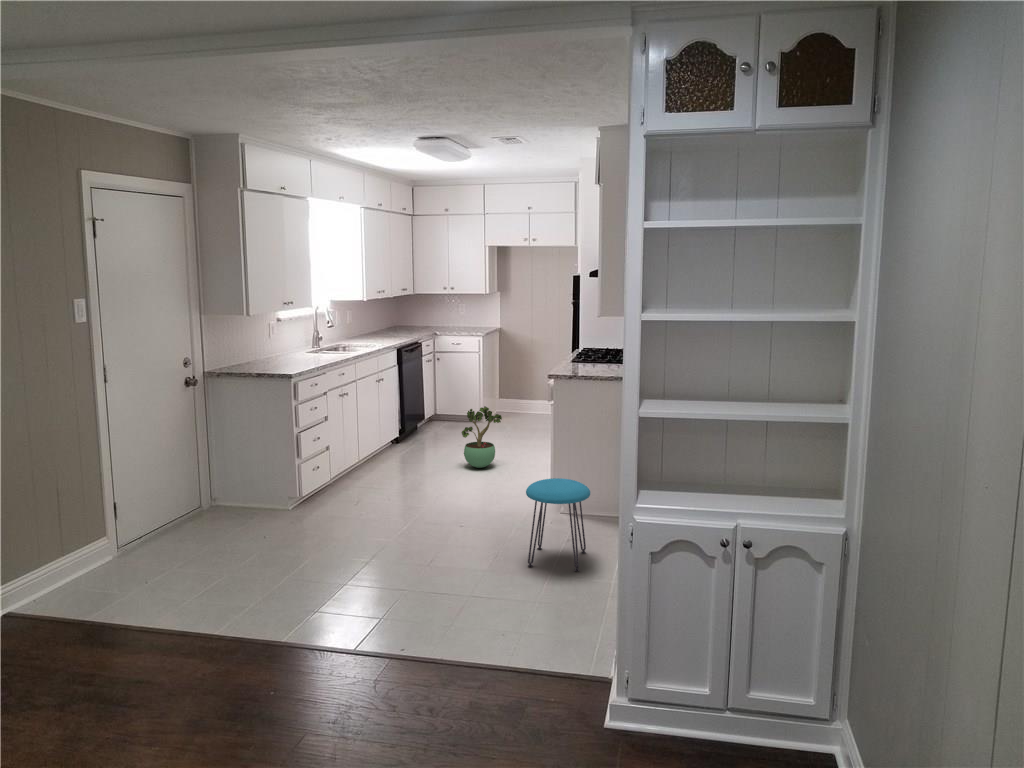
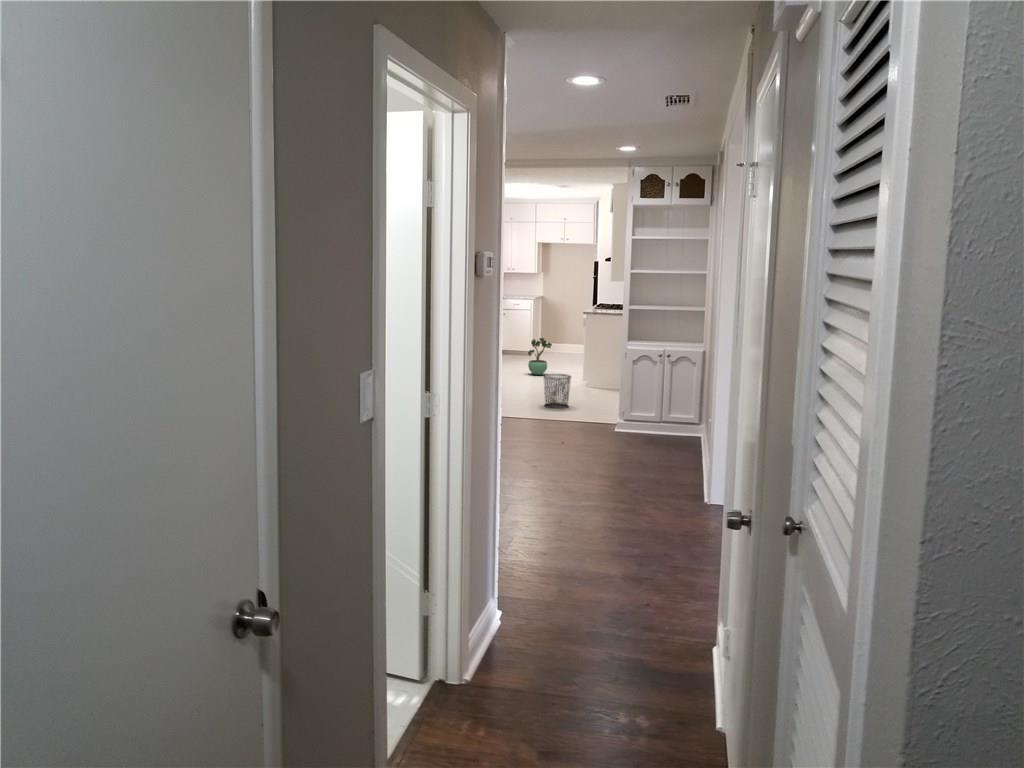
stool: present [526,478,590,571] -> none [575,361,607,403]
waste bin: none [454,517,514,598] -> present [543,374,571,408]

